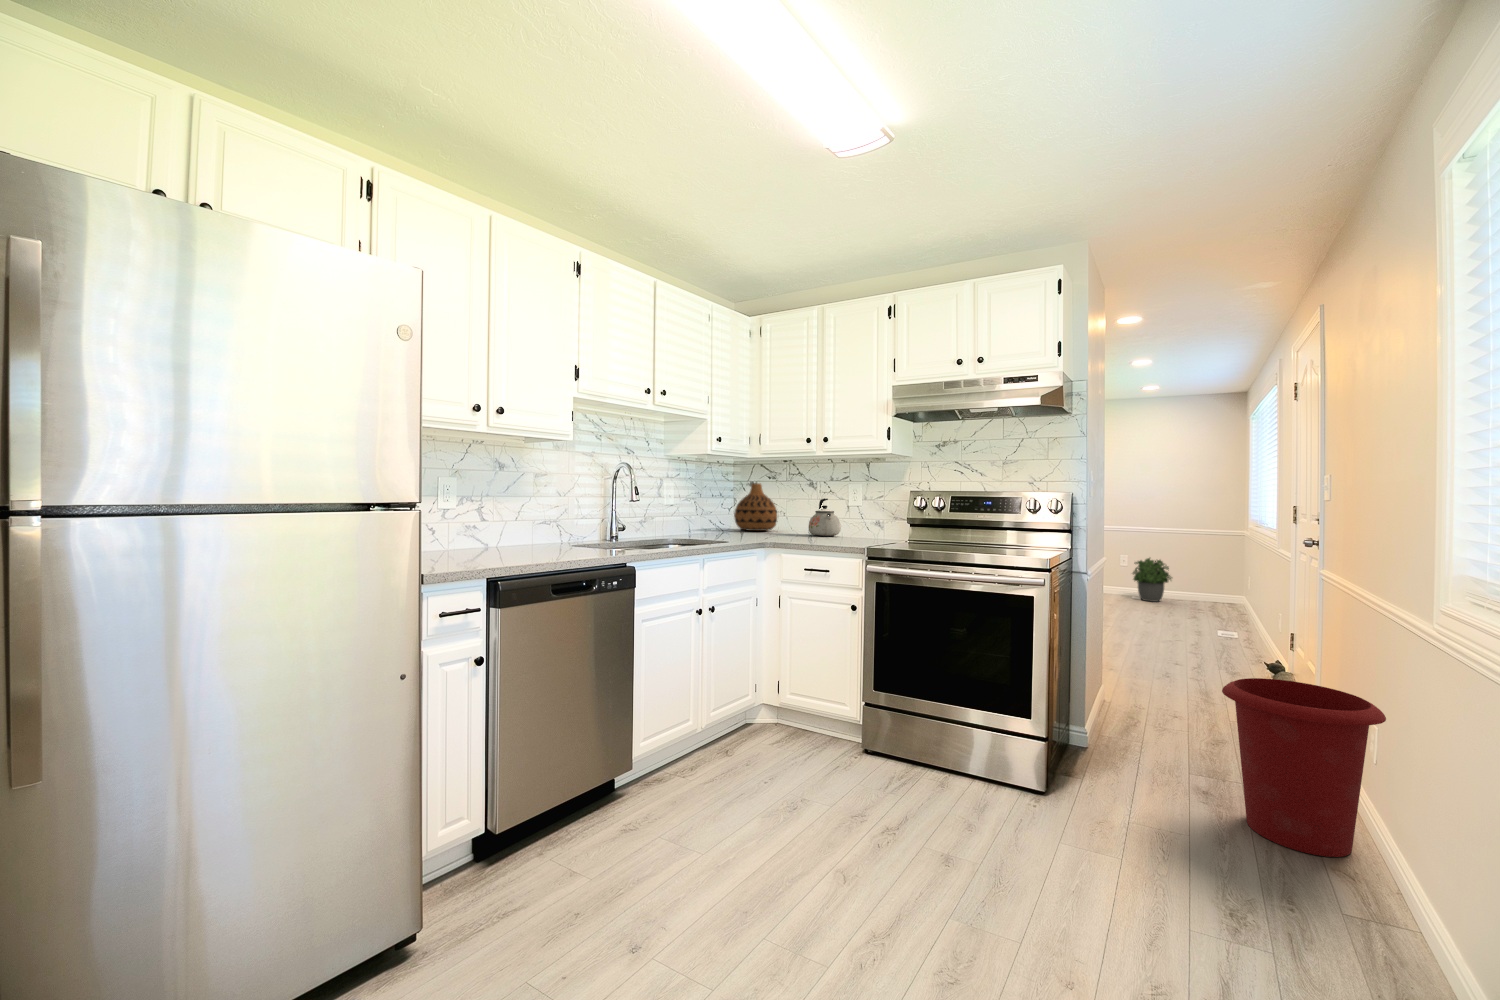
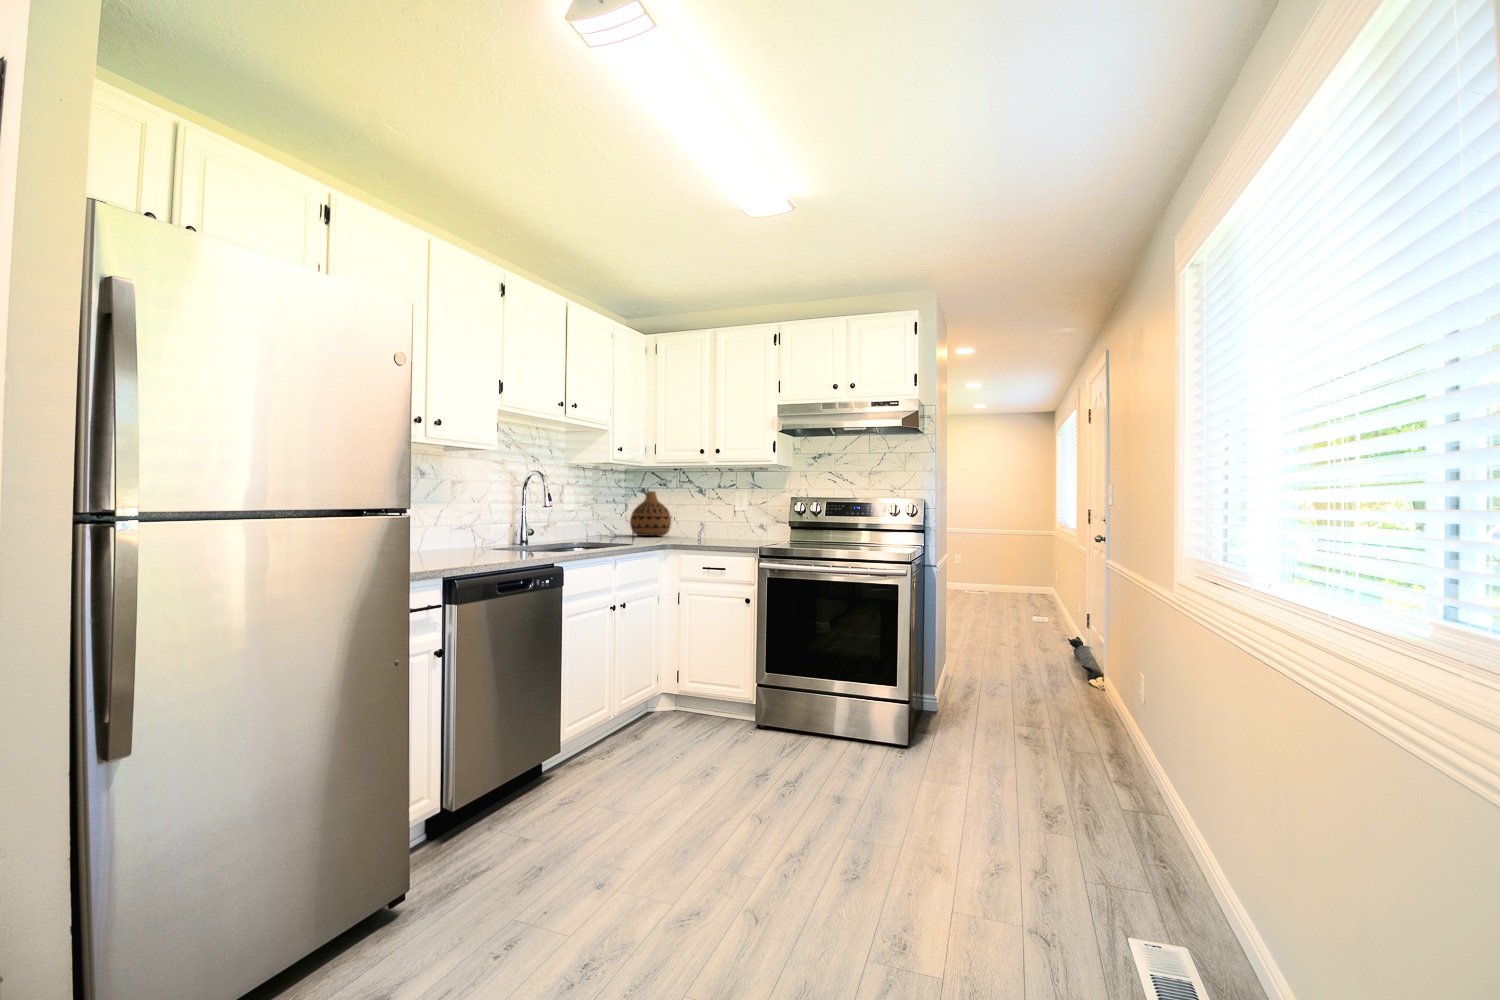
kettle: present [809,498,841,536] -> none [702,505,732,539]
potted plant: present [1133,558,1172,602] -> none [971,557,1004,596]
waste bin: present [1222,678,1386,857] -> none [1032,639,1134,764]

